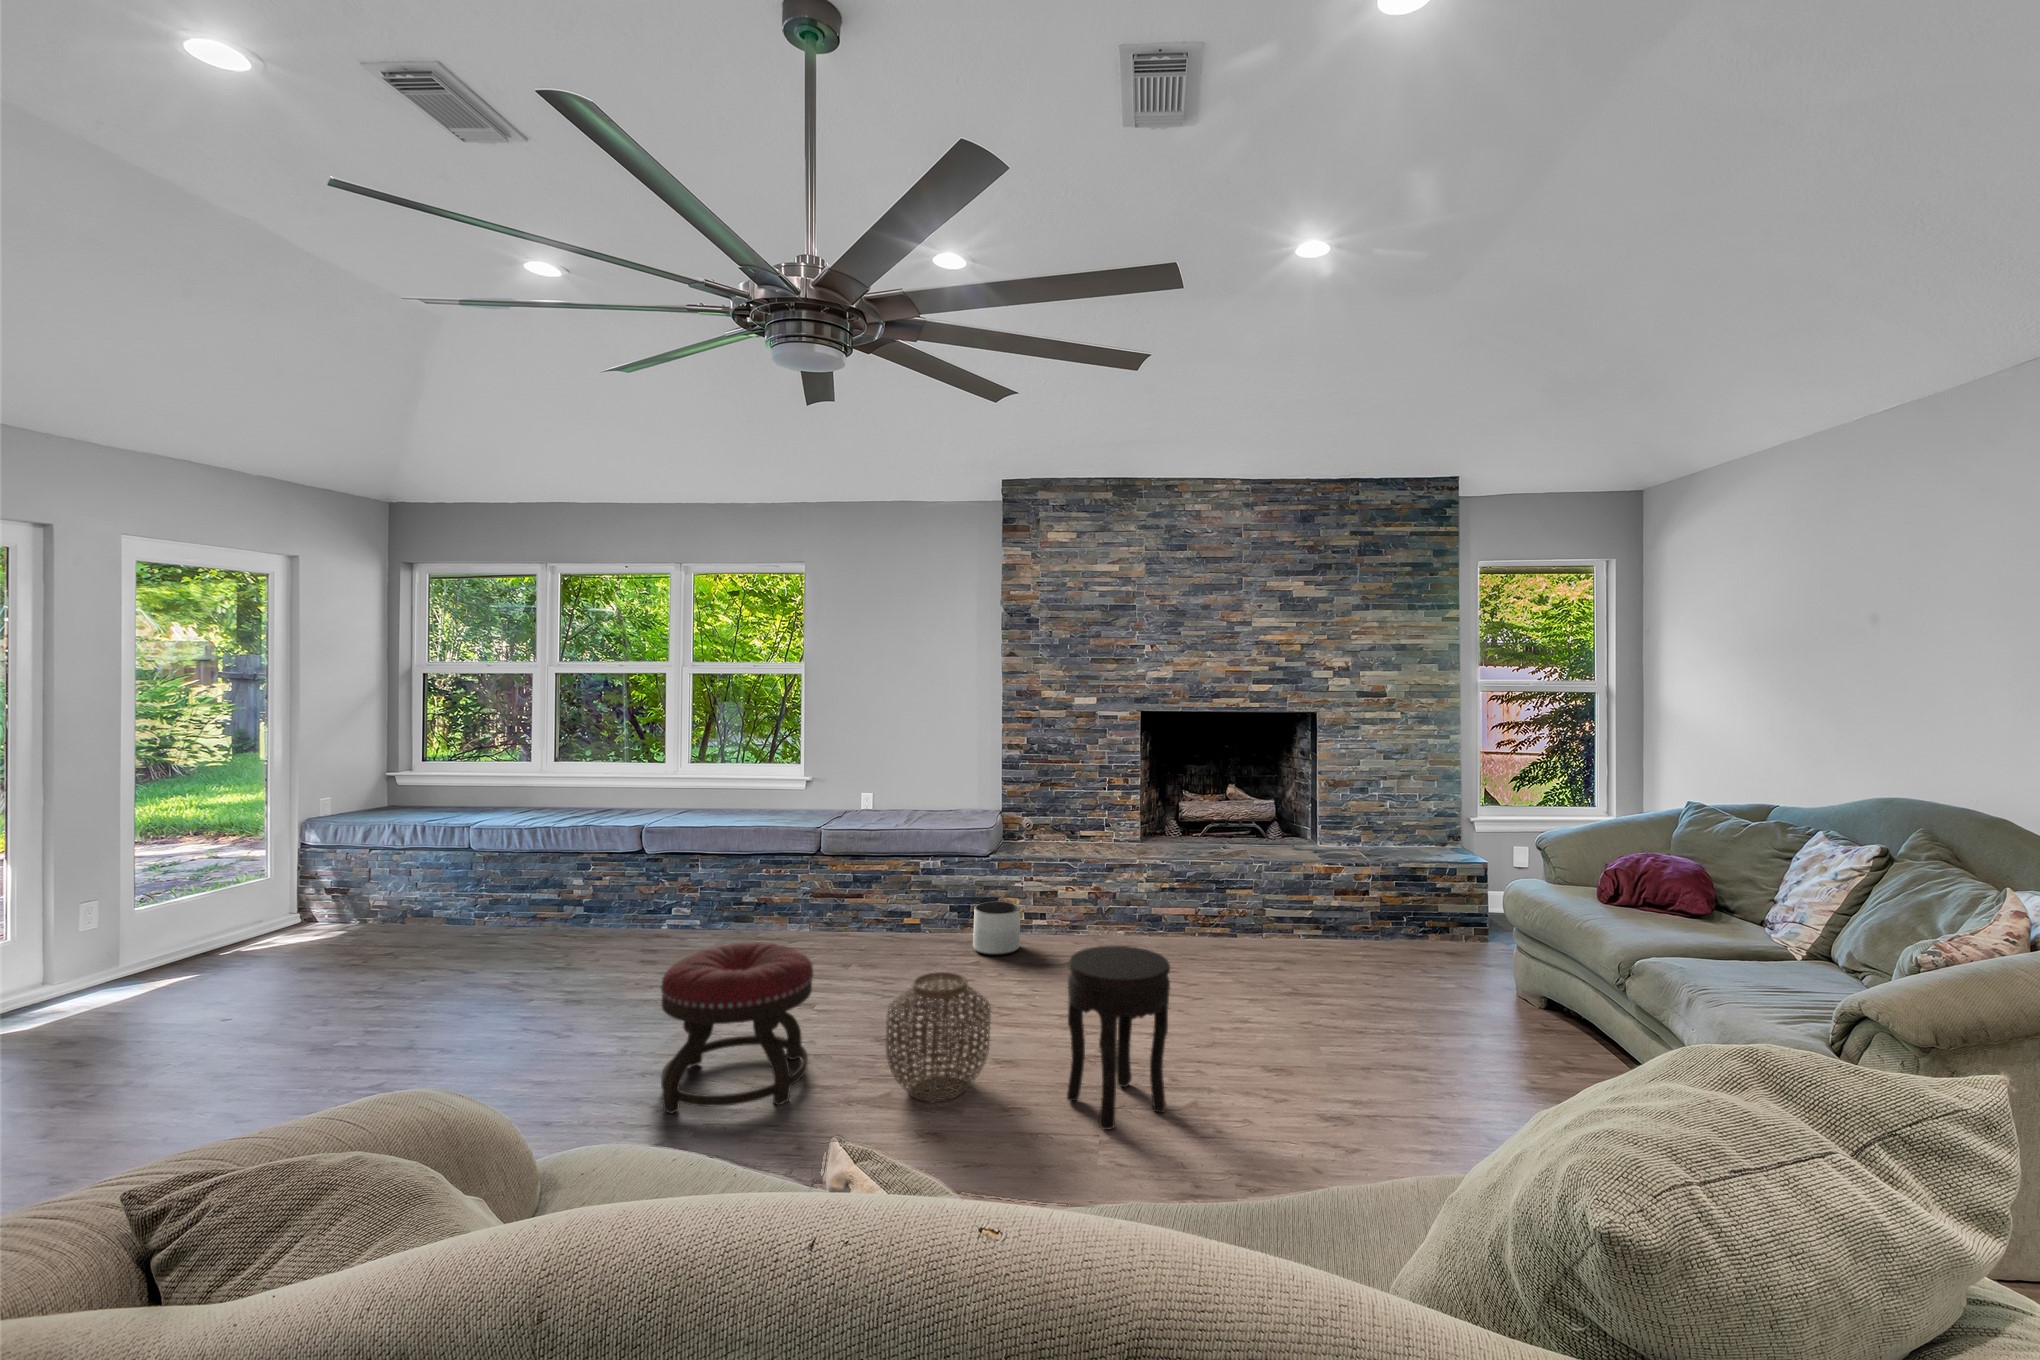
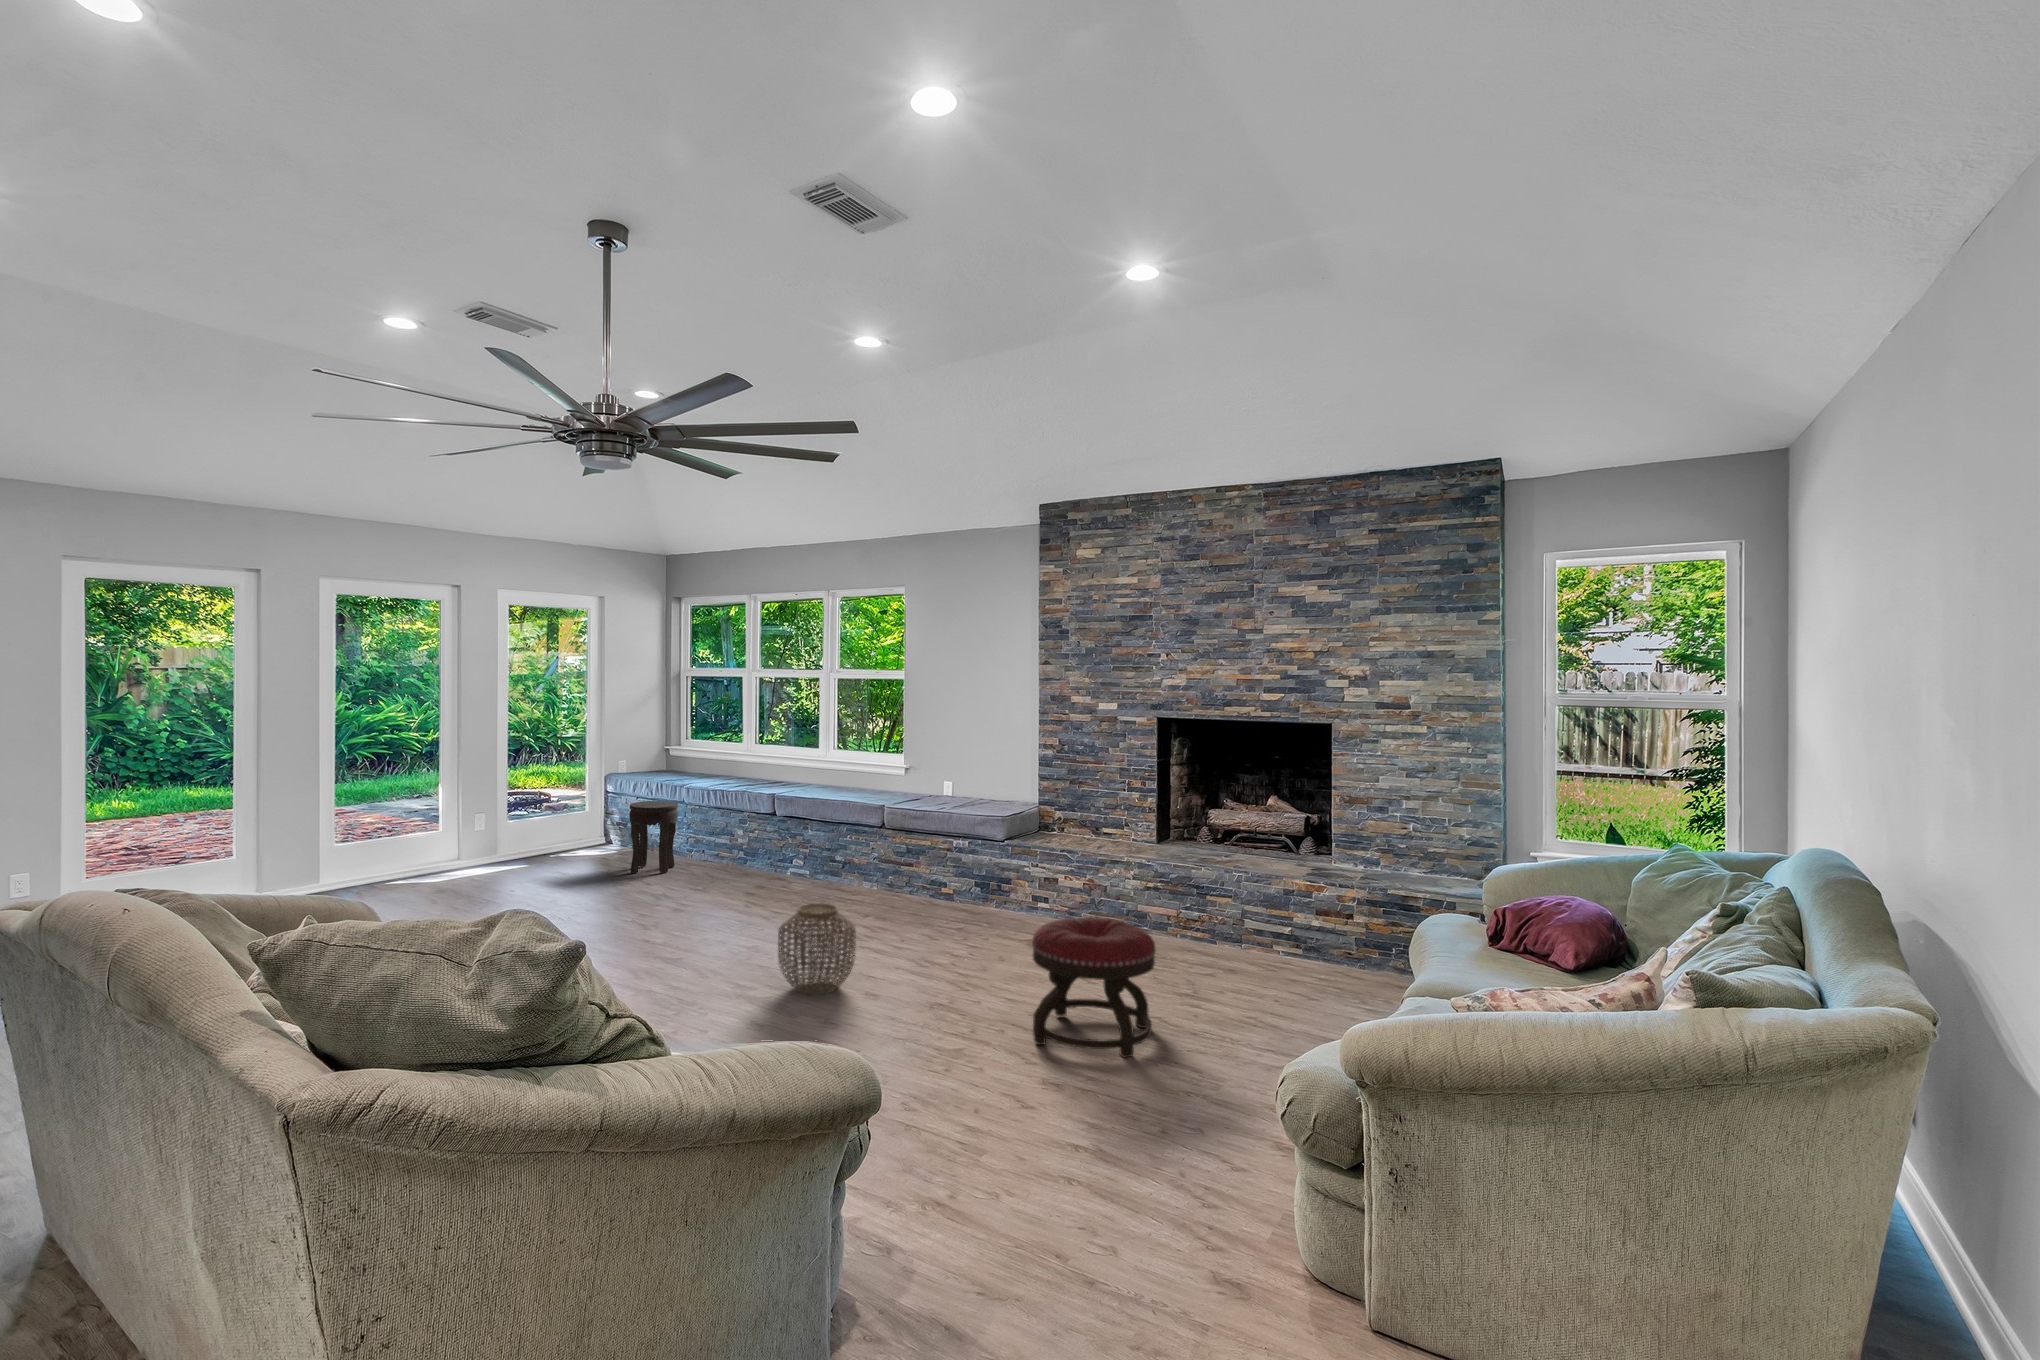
planter: present [973,901,1020,955] -> none [968,880,1008,925]
ottoman: present [661,942,813,1113] -> present [1032,917,1156,1058]
side table: present [1067,946,1170,1130] -> present [629,801,678,874]

